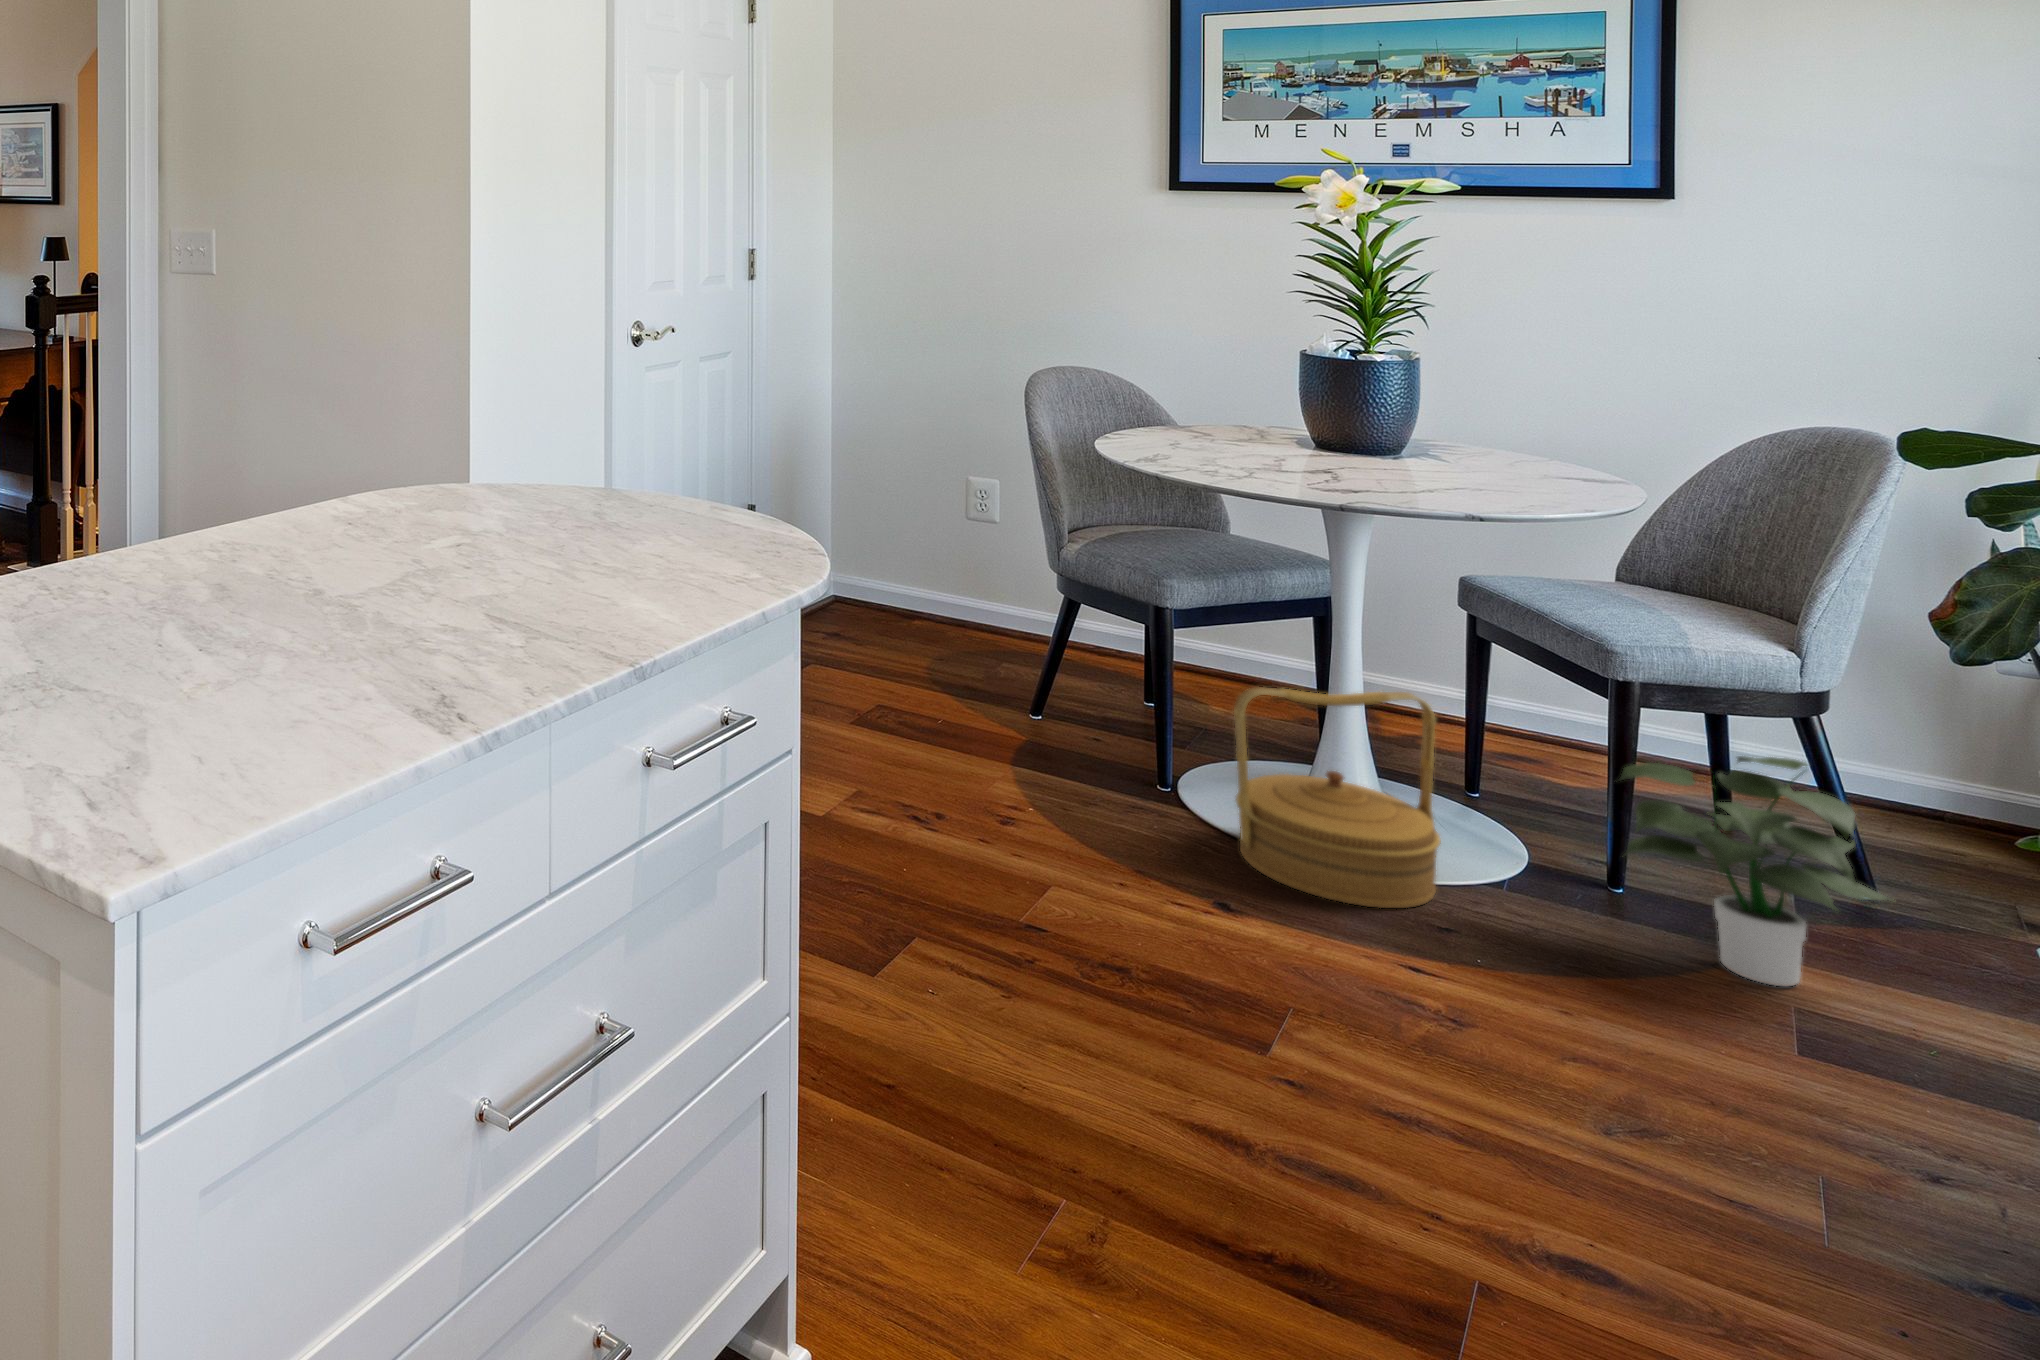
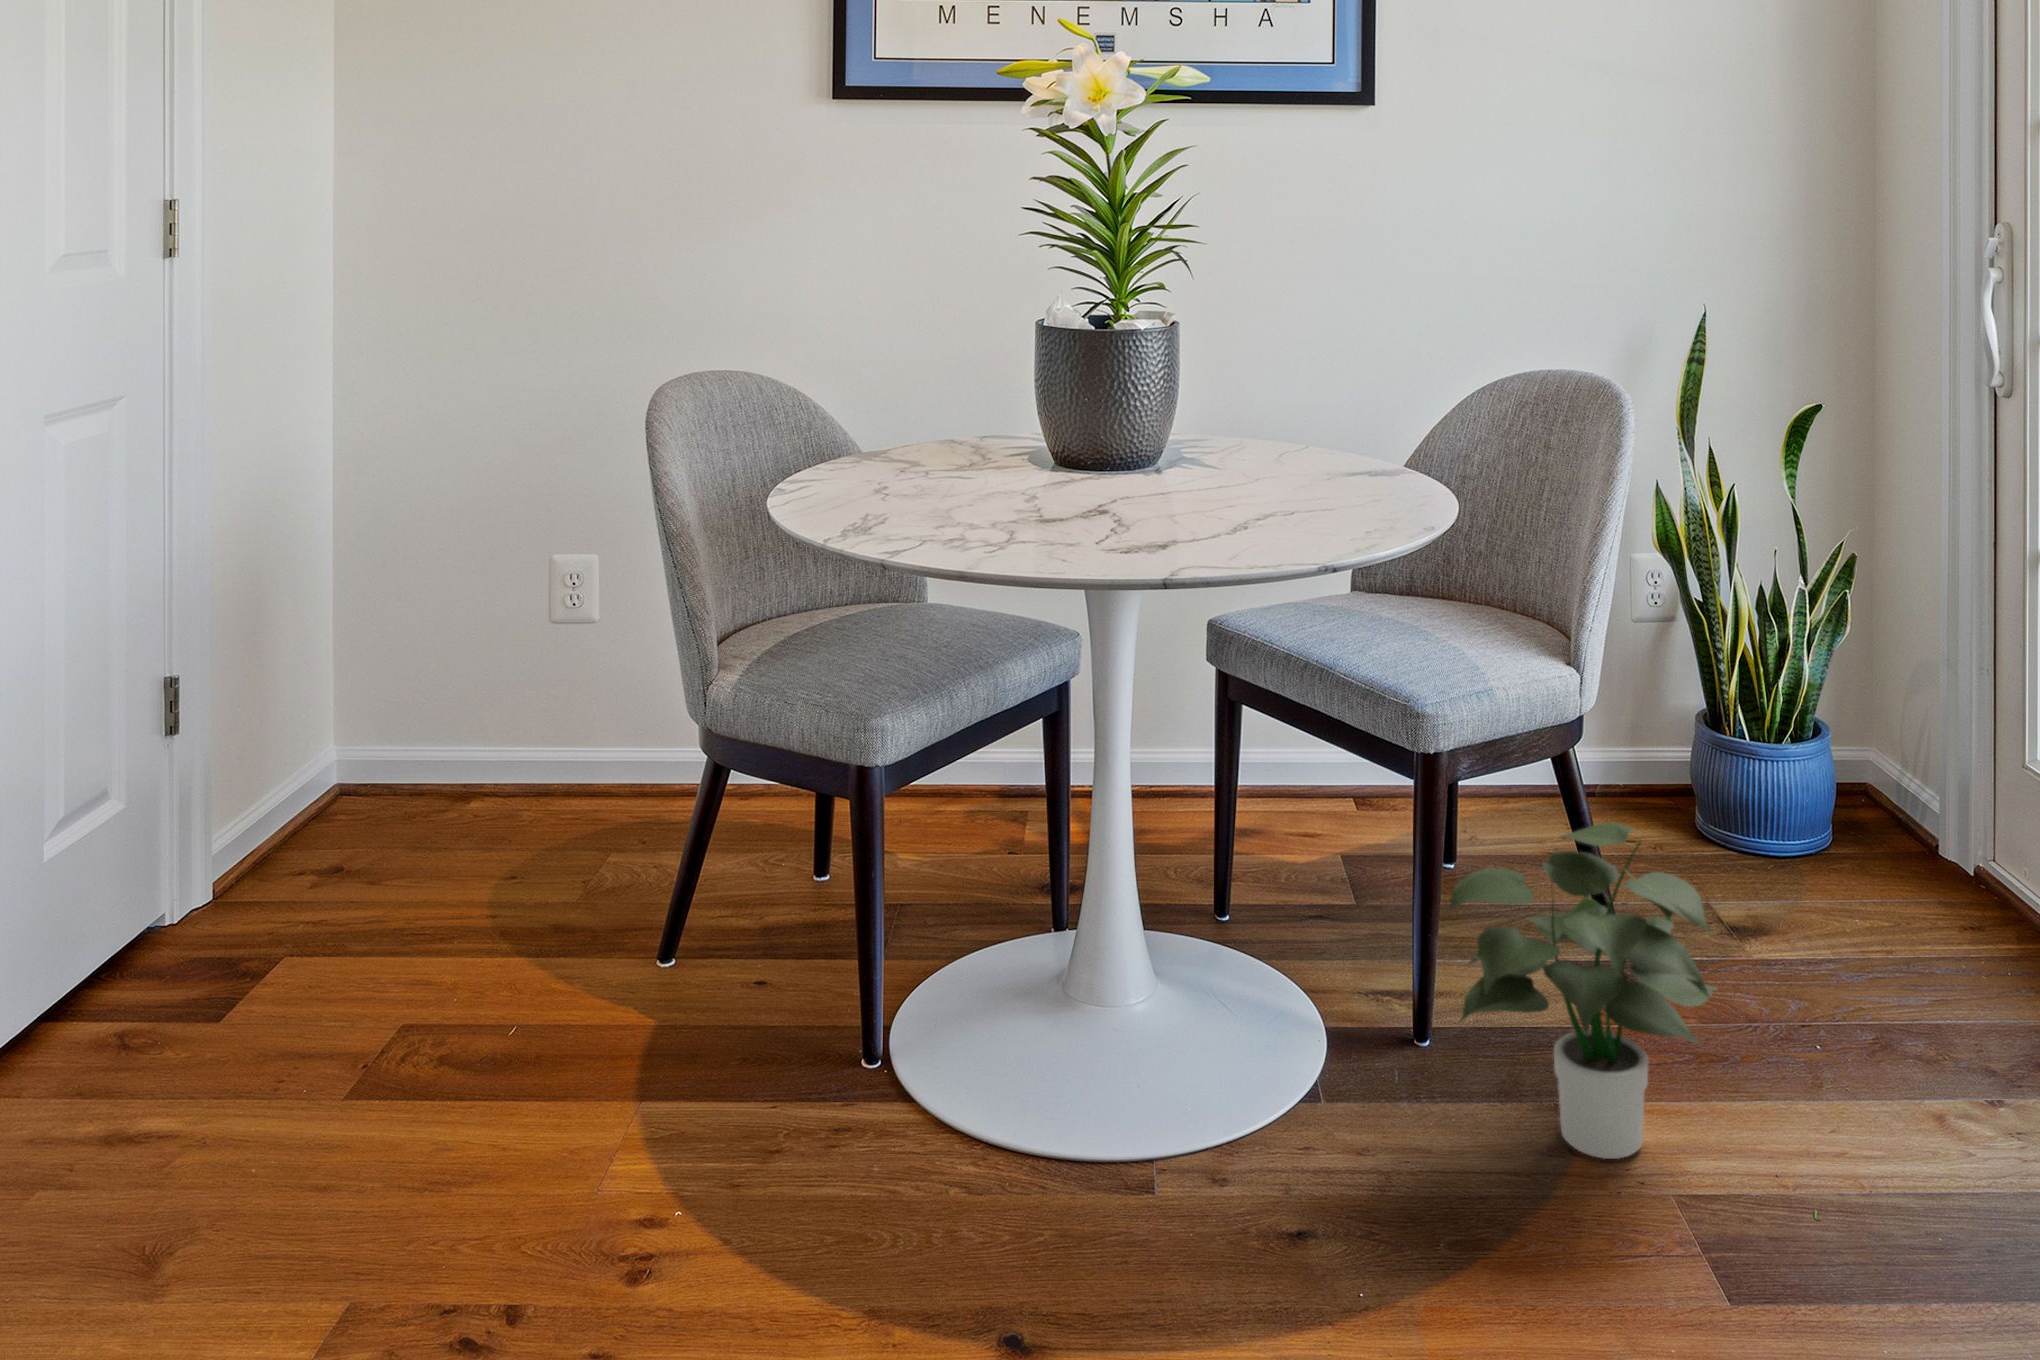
basket: present [1234,687,1441,908] -> none [987,837,1254,1233]

